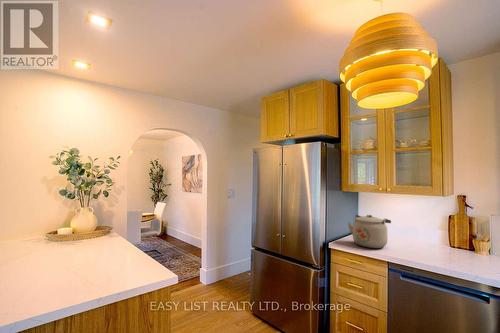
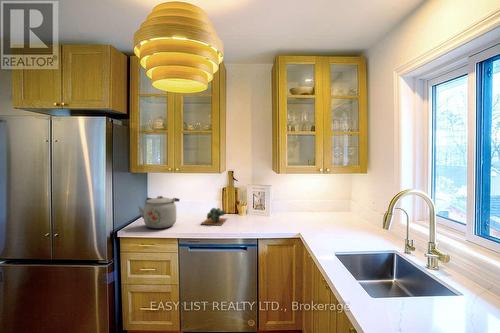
succulent plant: none [418,237,458,260] -> present [201,208,227,225]

